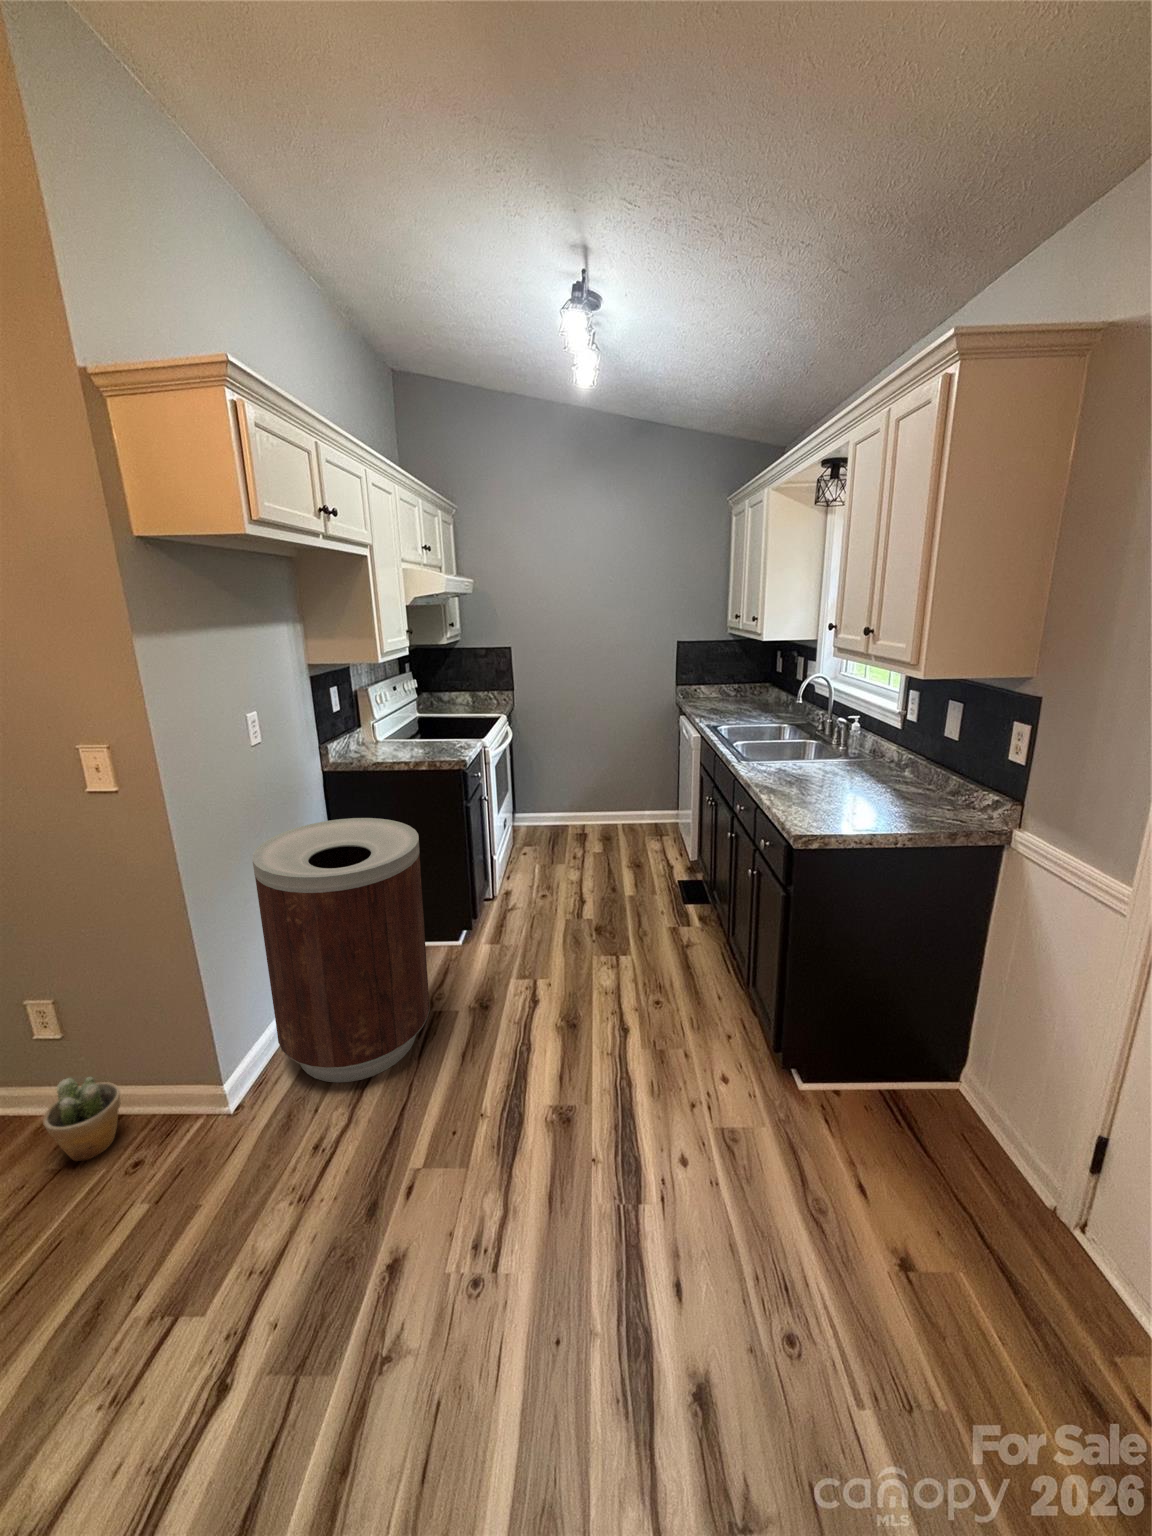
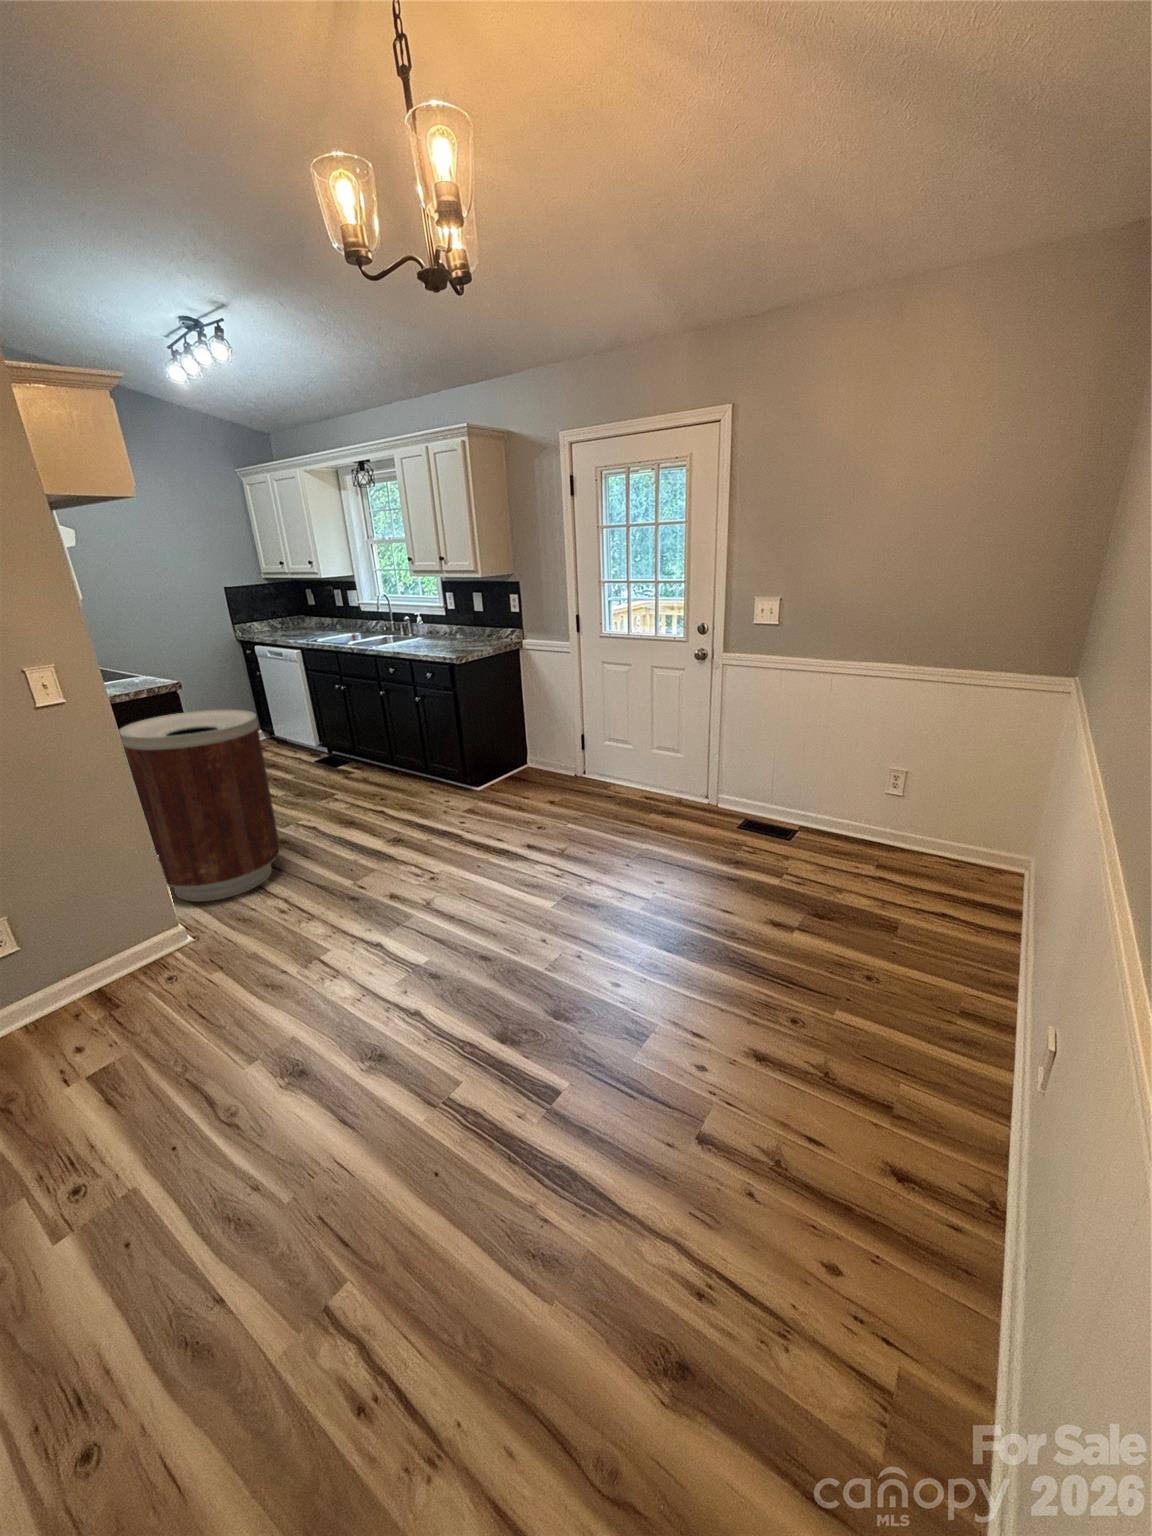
potted plant: present [43,1077,120,1161] -> none [67,924,132,1000]

